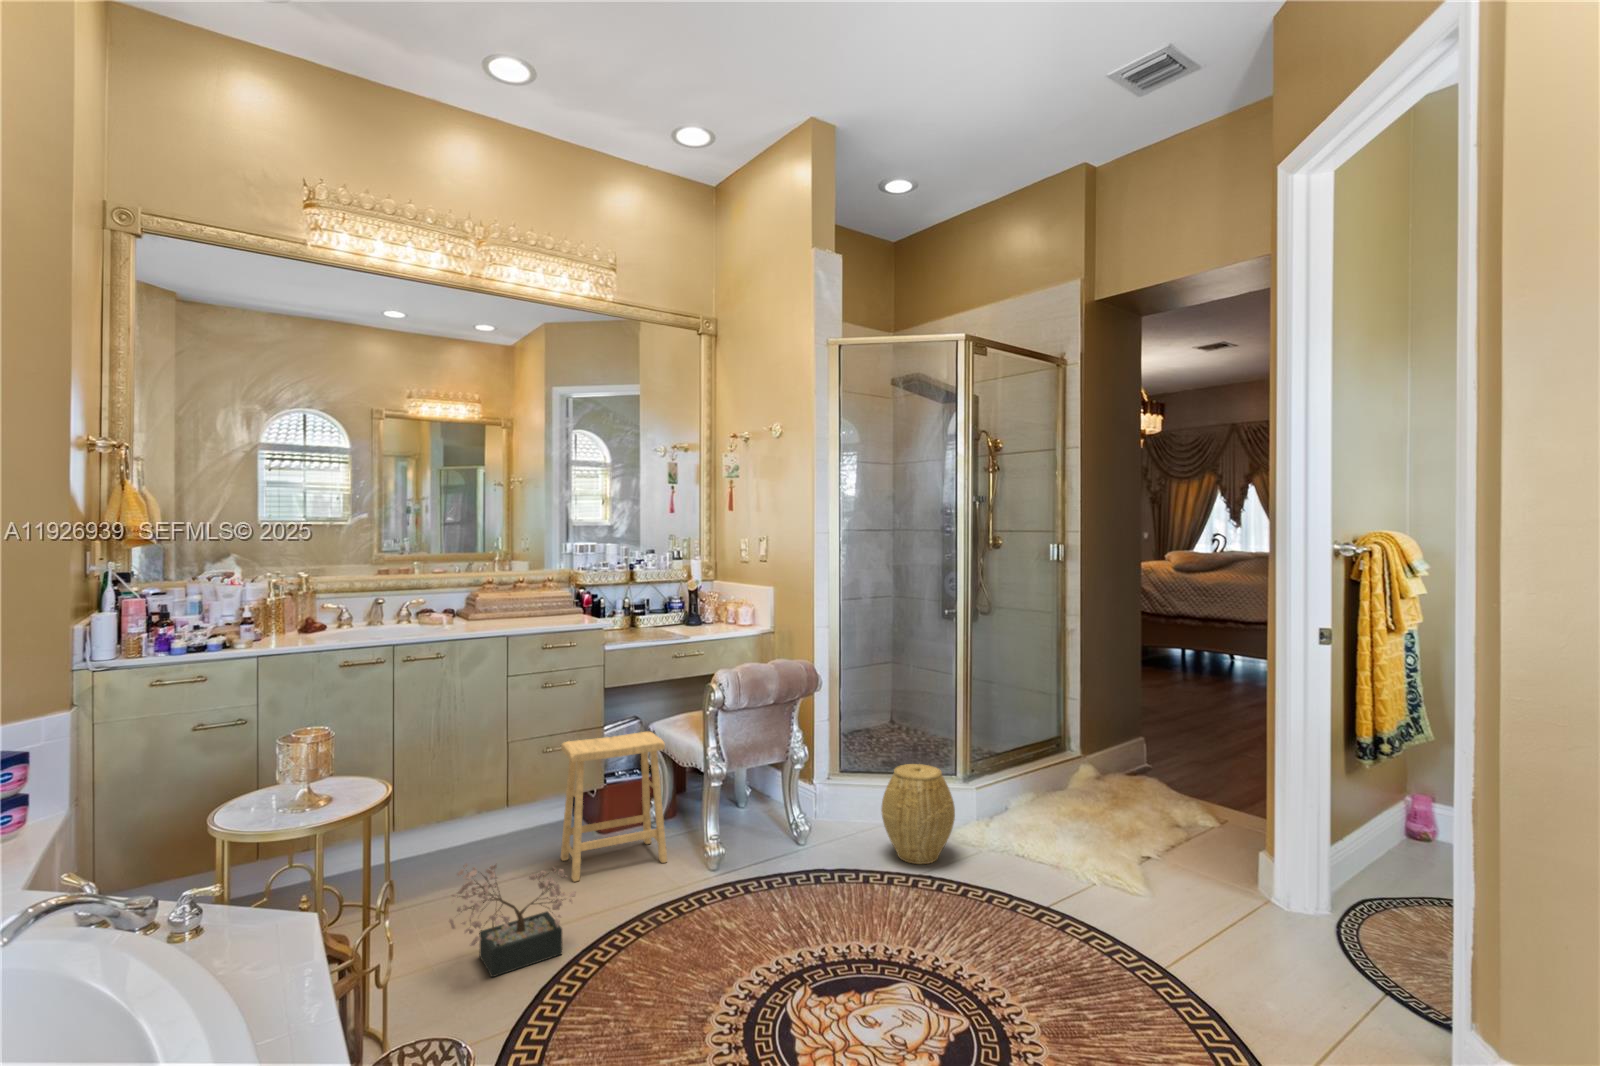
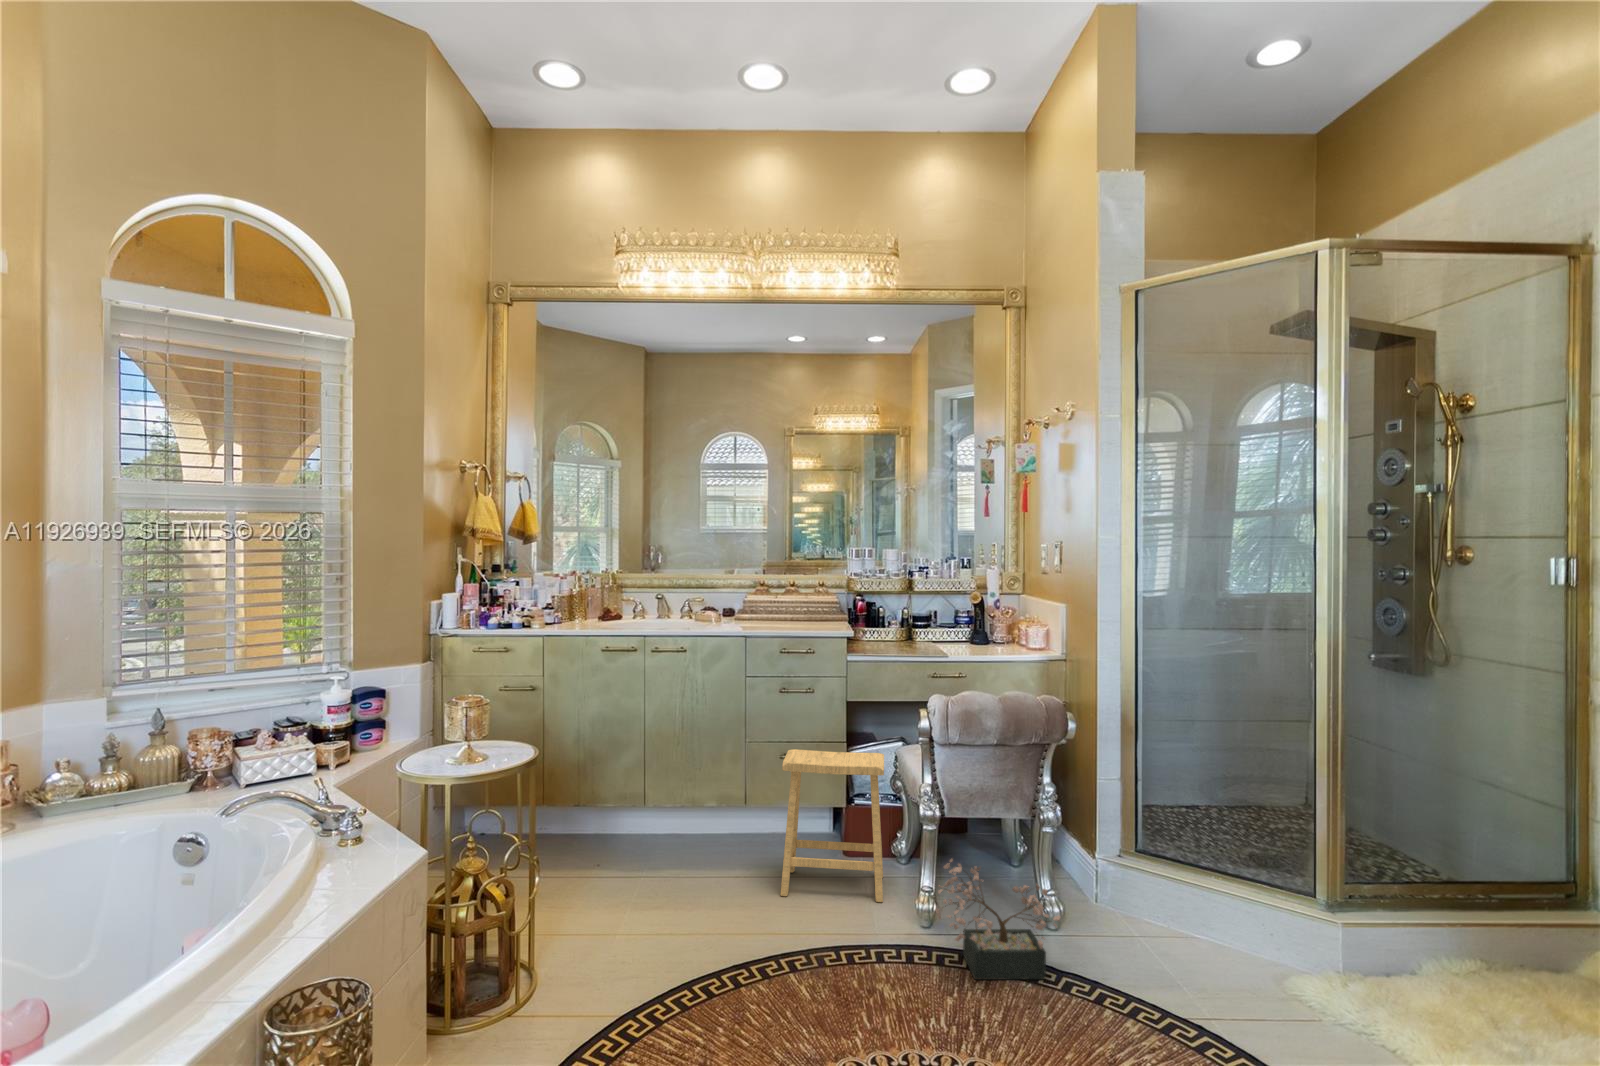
woven basket: present [881,764,955,864] -> none [1144,856,1259,1004]
decorative plant: present [449,864,576,977] -> present [936,859,1060,979]

